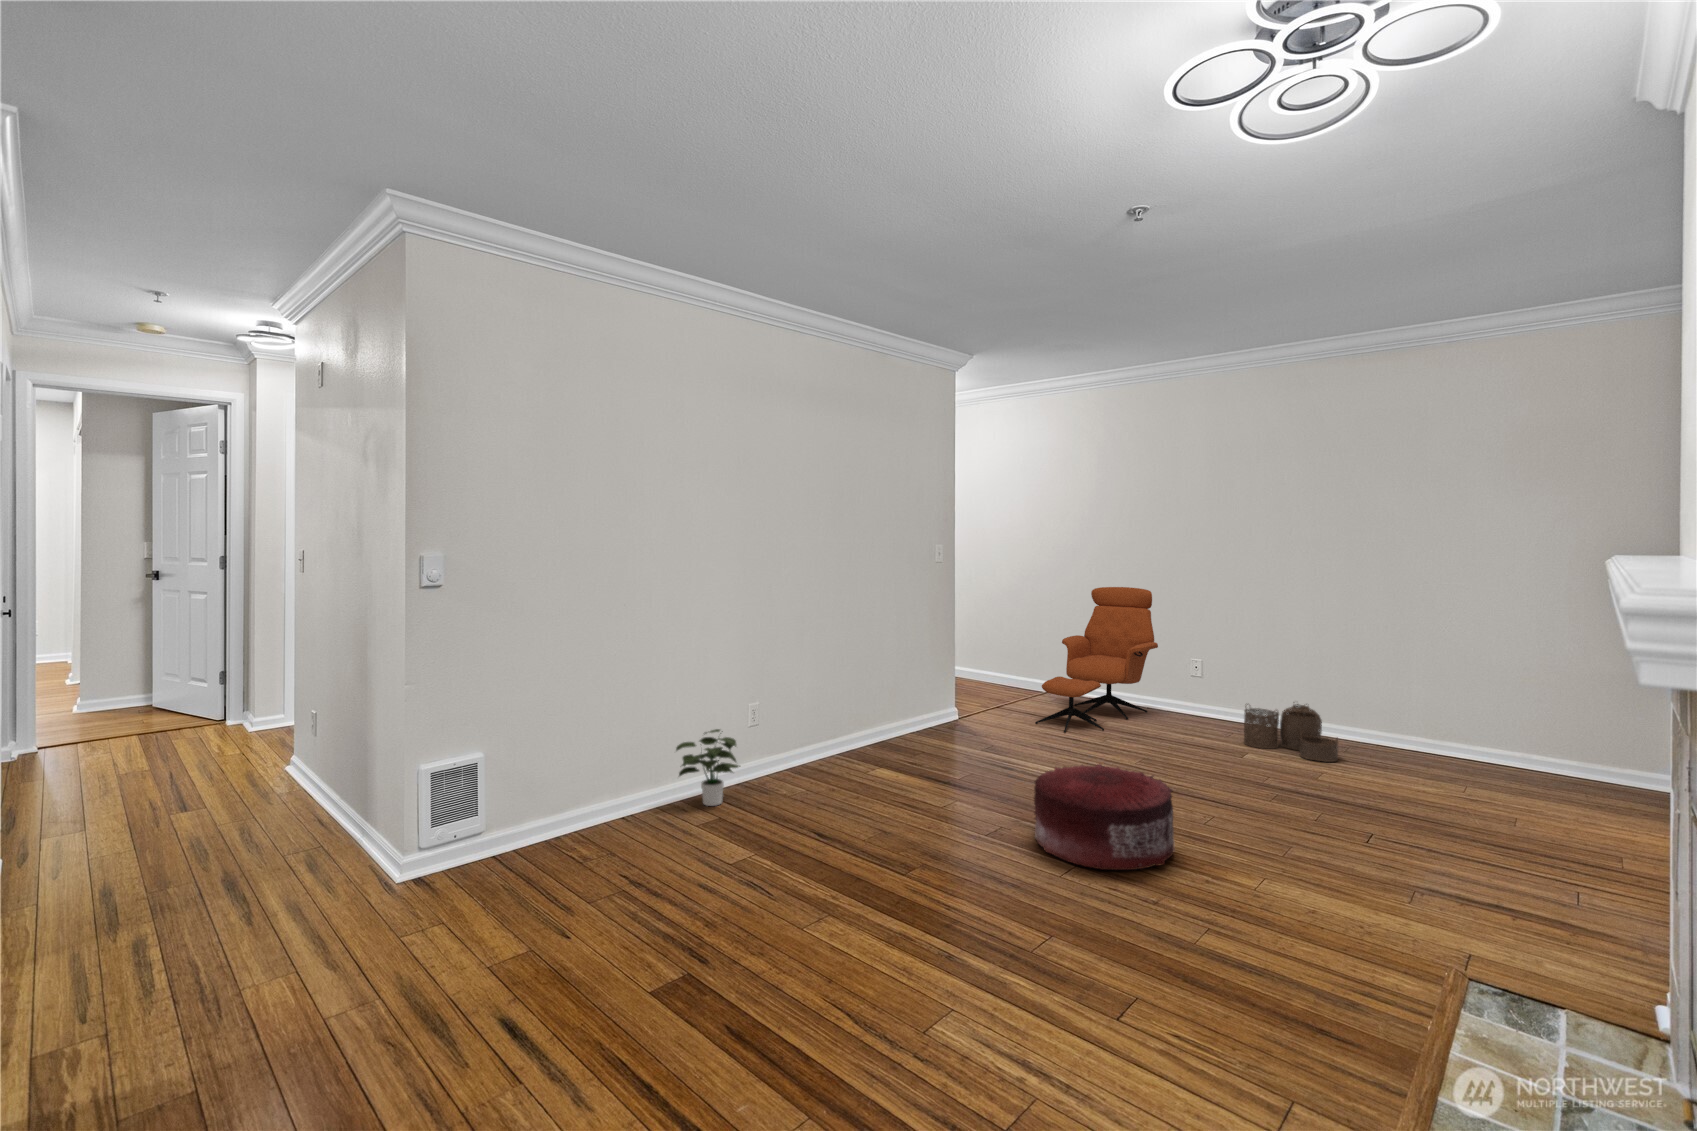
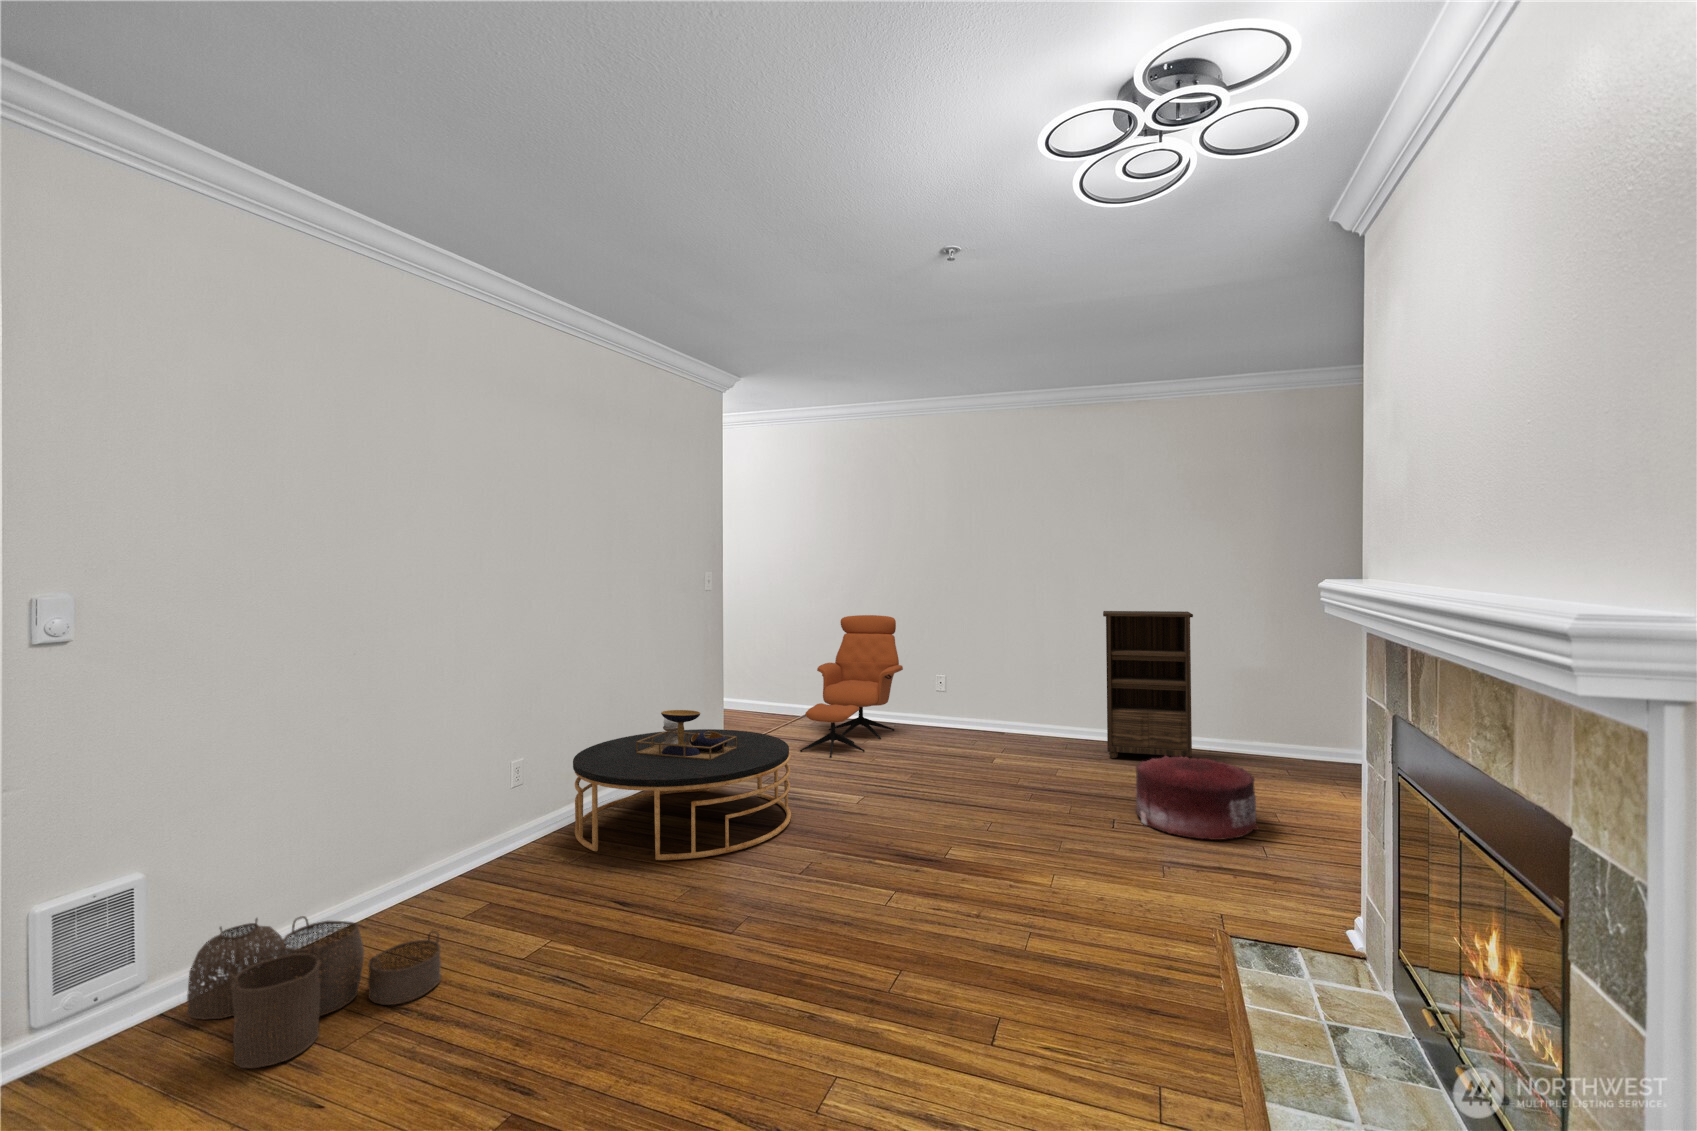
bookshelf: none [1406,591,1538,785] -> present [1103,611,1193,758]
coffee table: none [800,670,1002,808] -> present [573,710,791,860]
woven basket: present [1244,704,1338,762] -> present [187,916,441,1068]
potted plant: present [676,729,740,806] -> none [425,796,509,890]
pouf: present [1034,764,1175,870] -> present [1136,756,1258,840]

